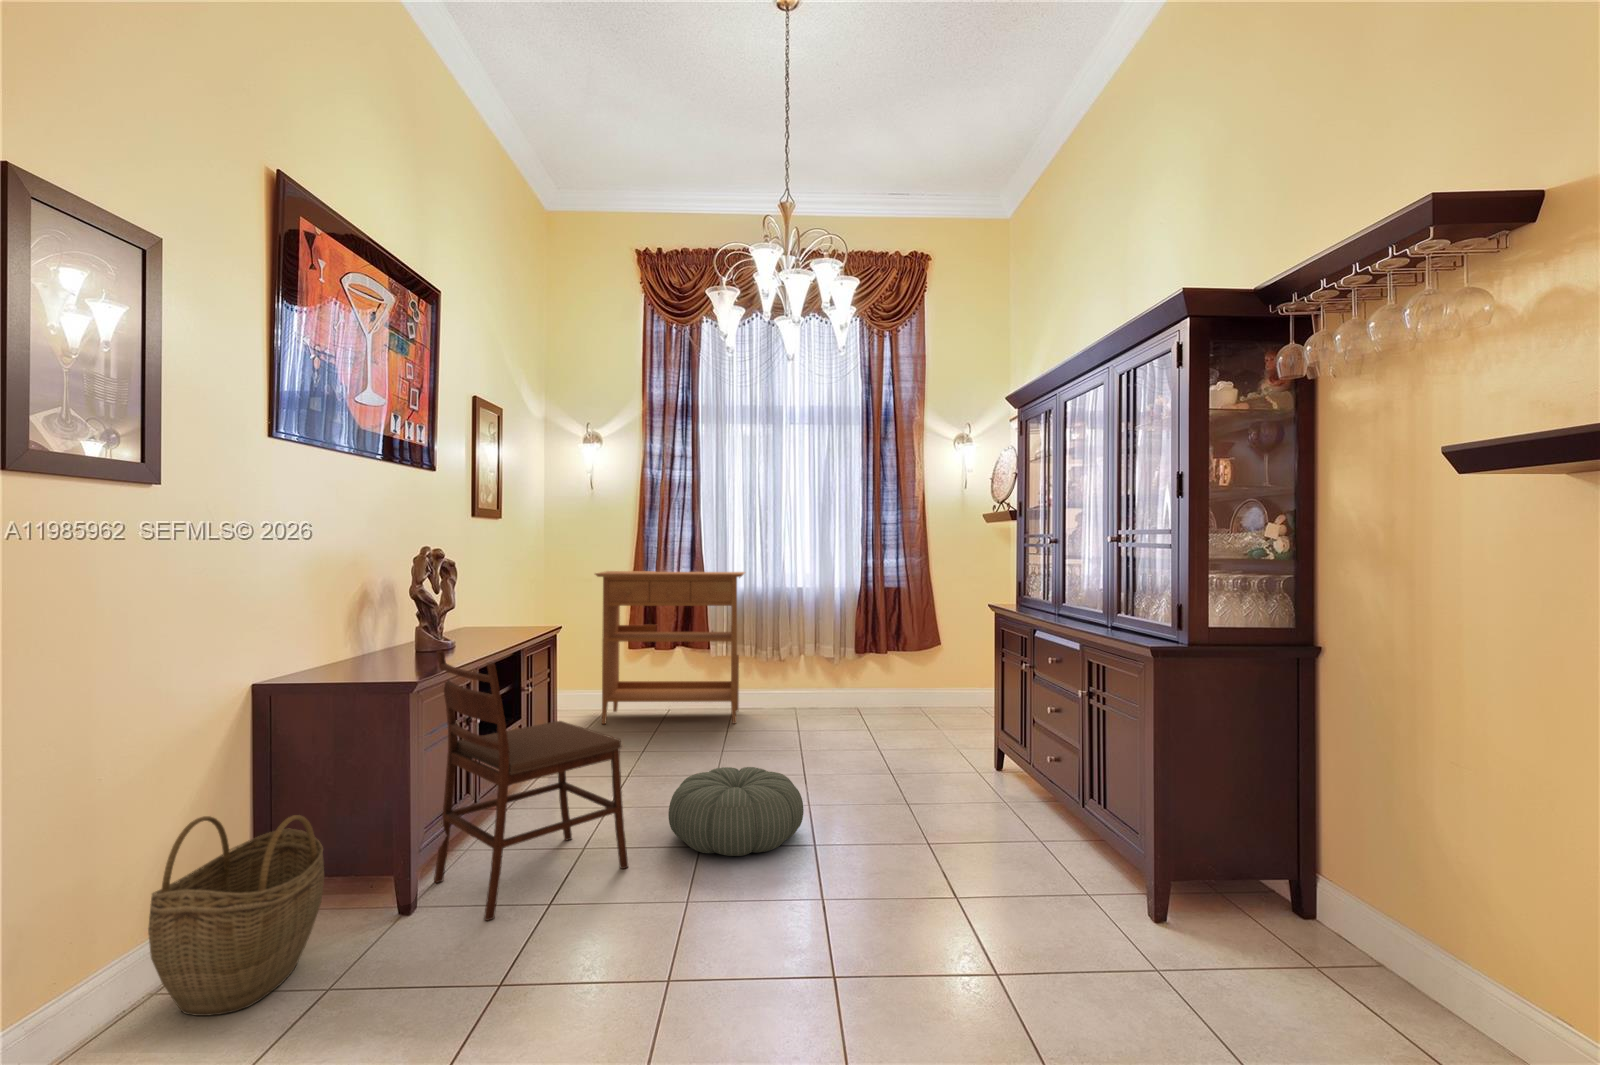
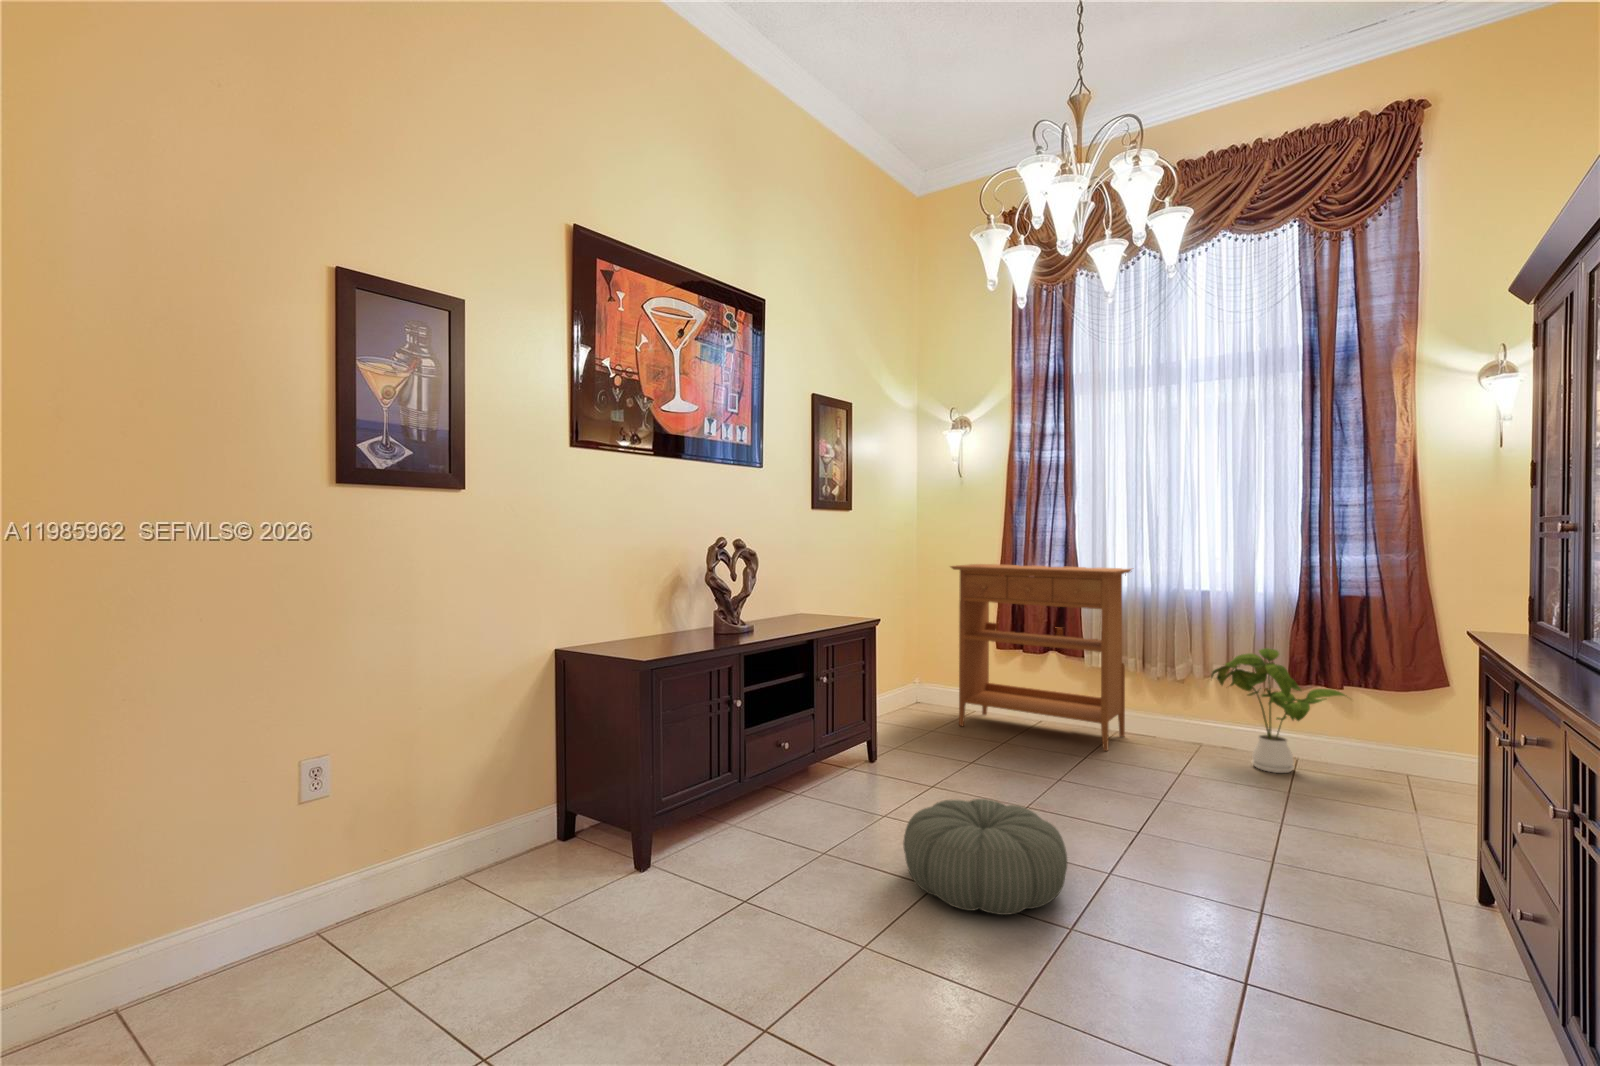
house plant: none [807,627,893,718] -> present [1211,648,1345,773]
dining chair: present [434,651,628,921] -> none [687,633,845,895]
woven basket: present [148,815,324,1016] -> none [442,746,570,905]

